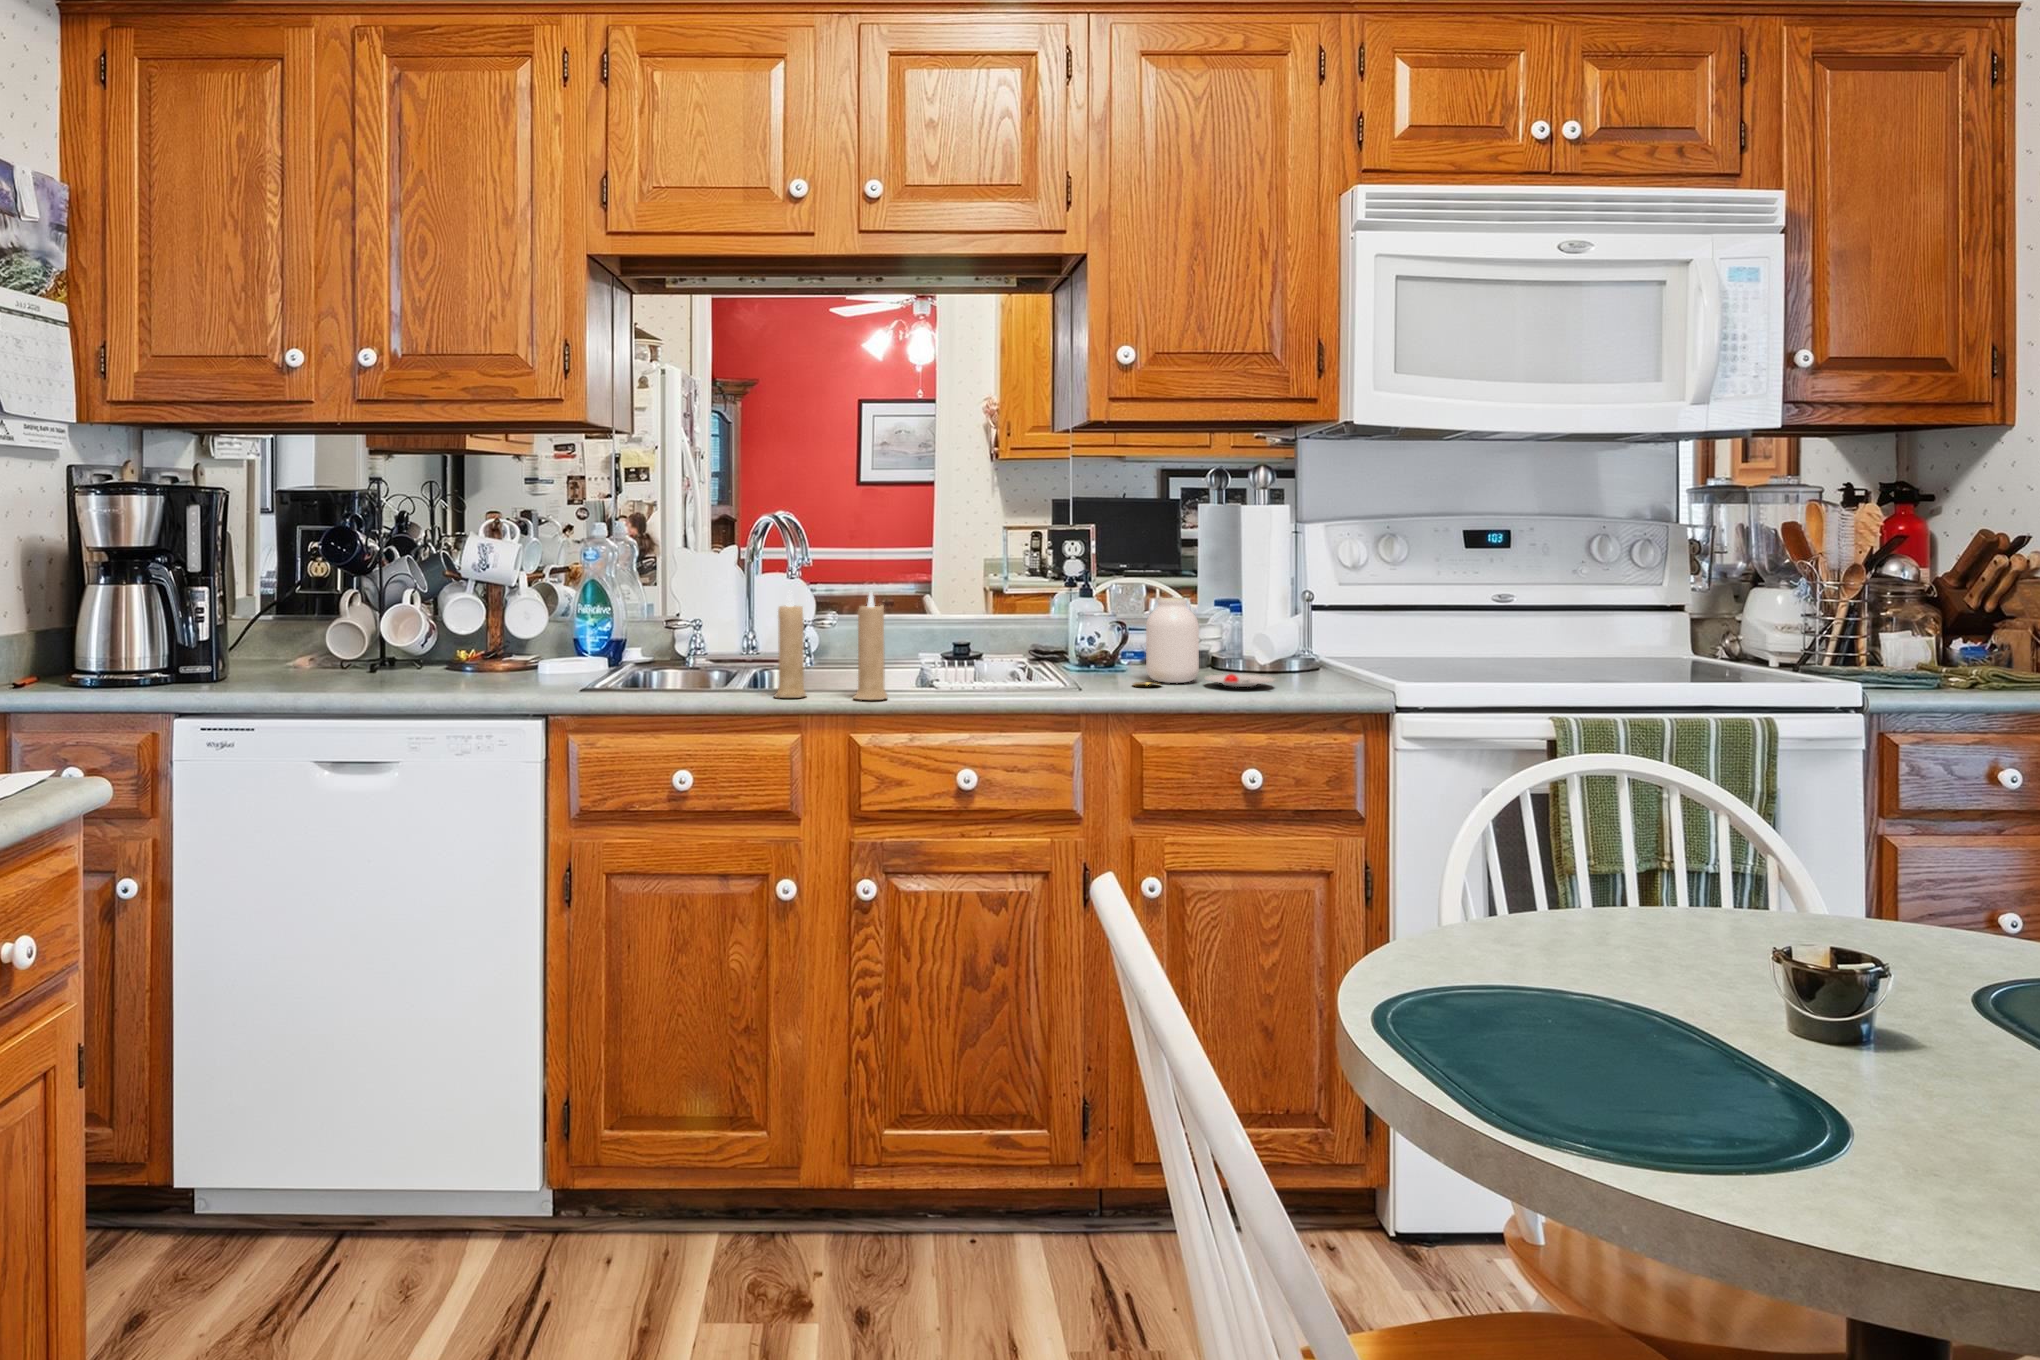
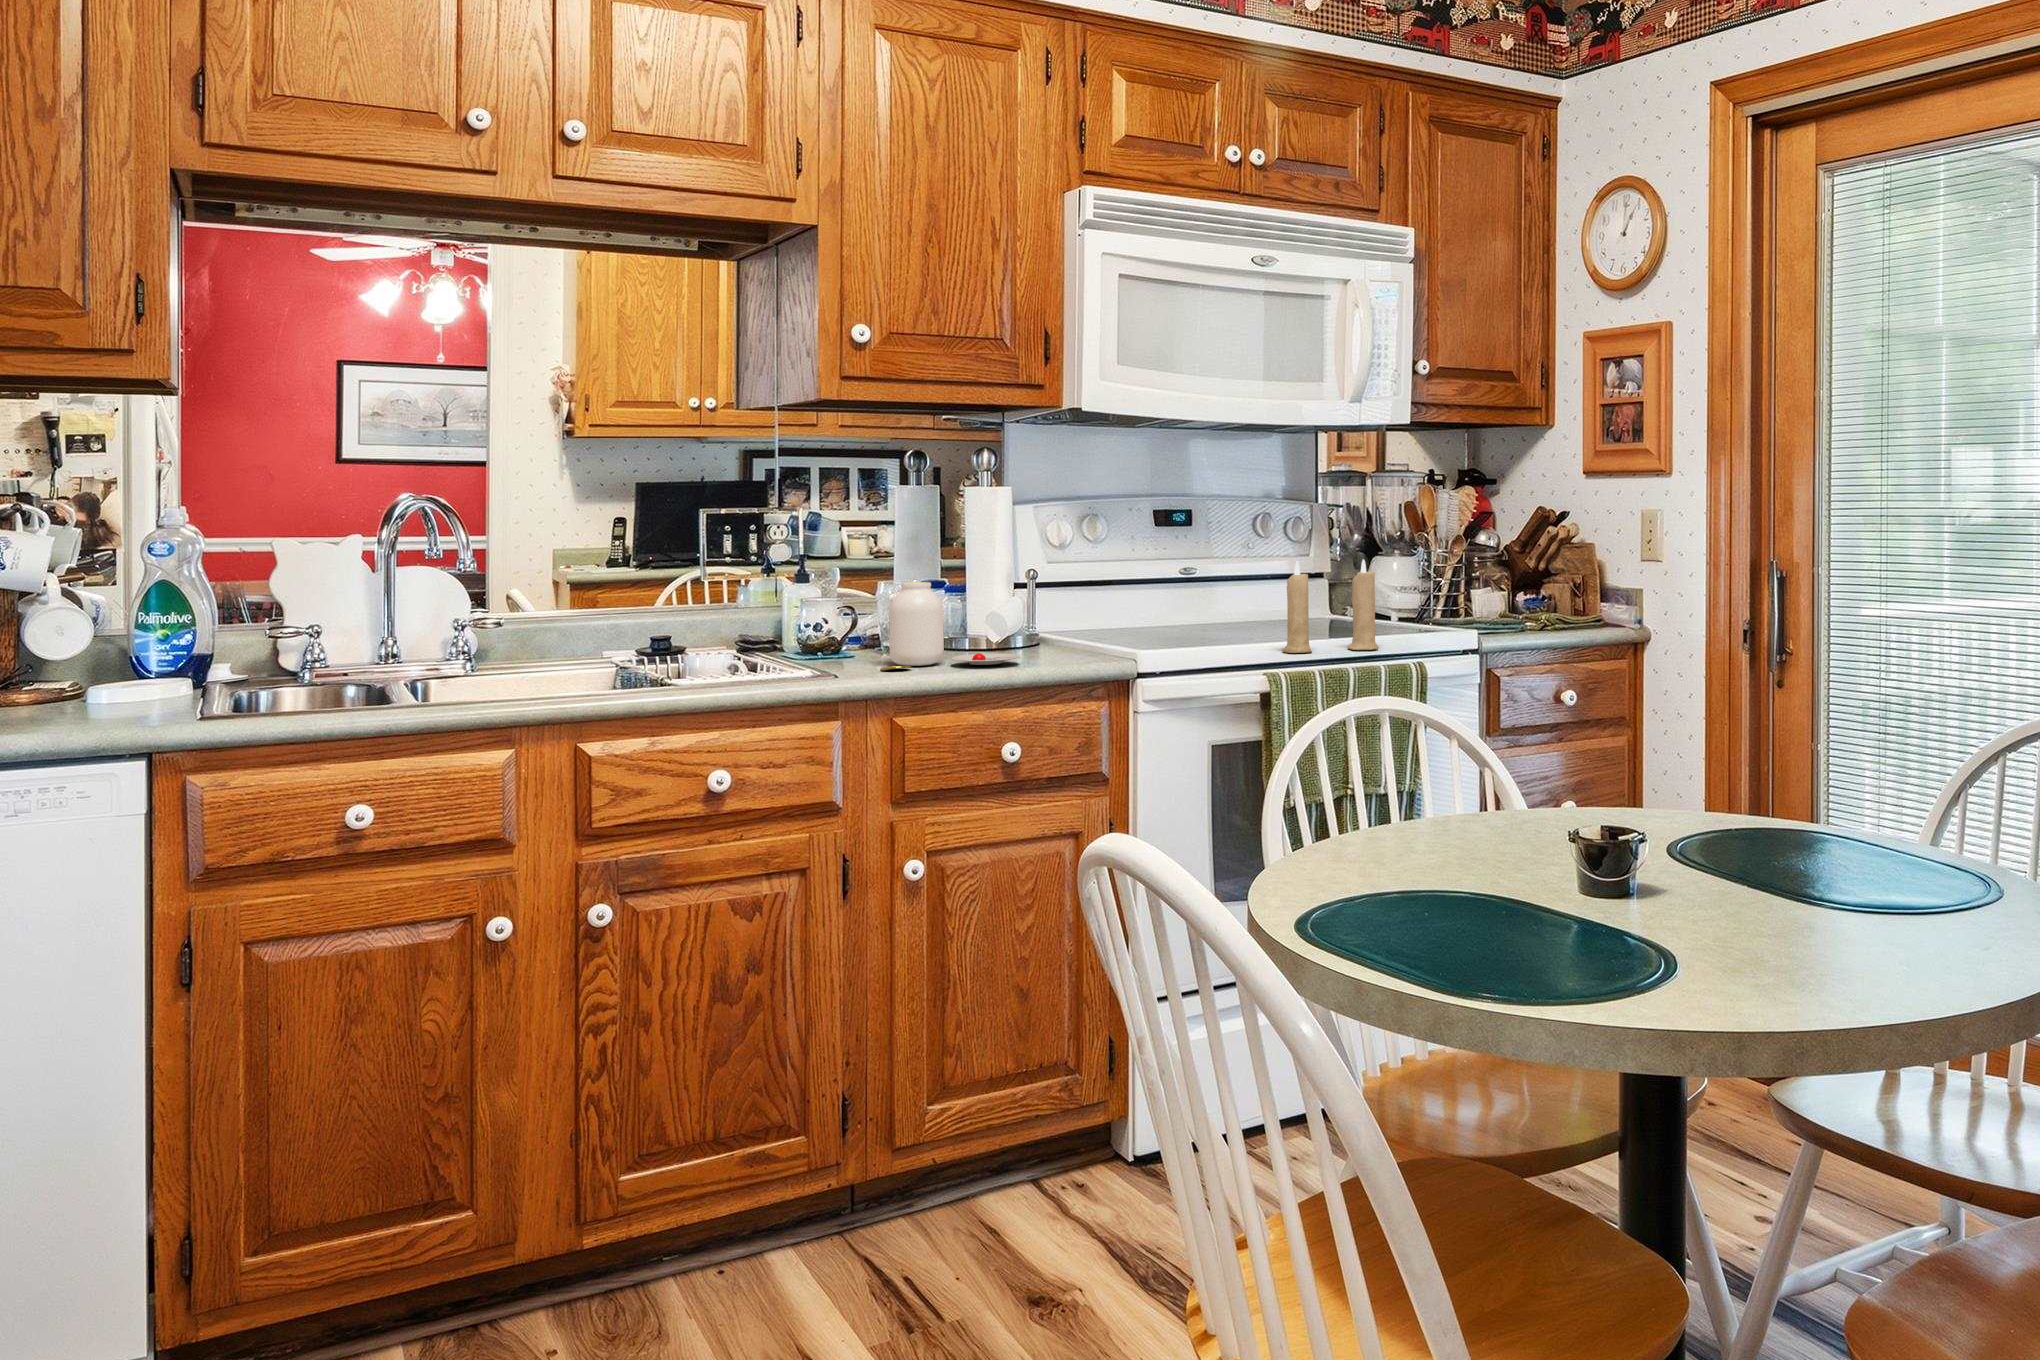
candle: present [775,591,887,700] -> present [1282,559,1378,653]

